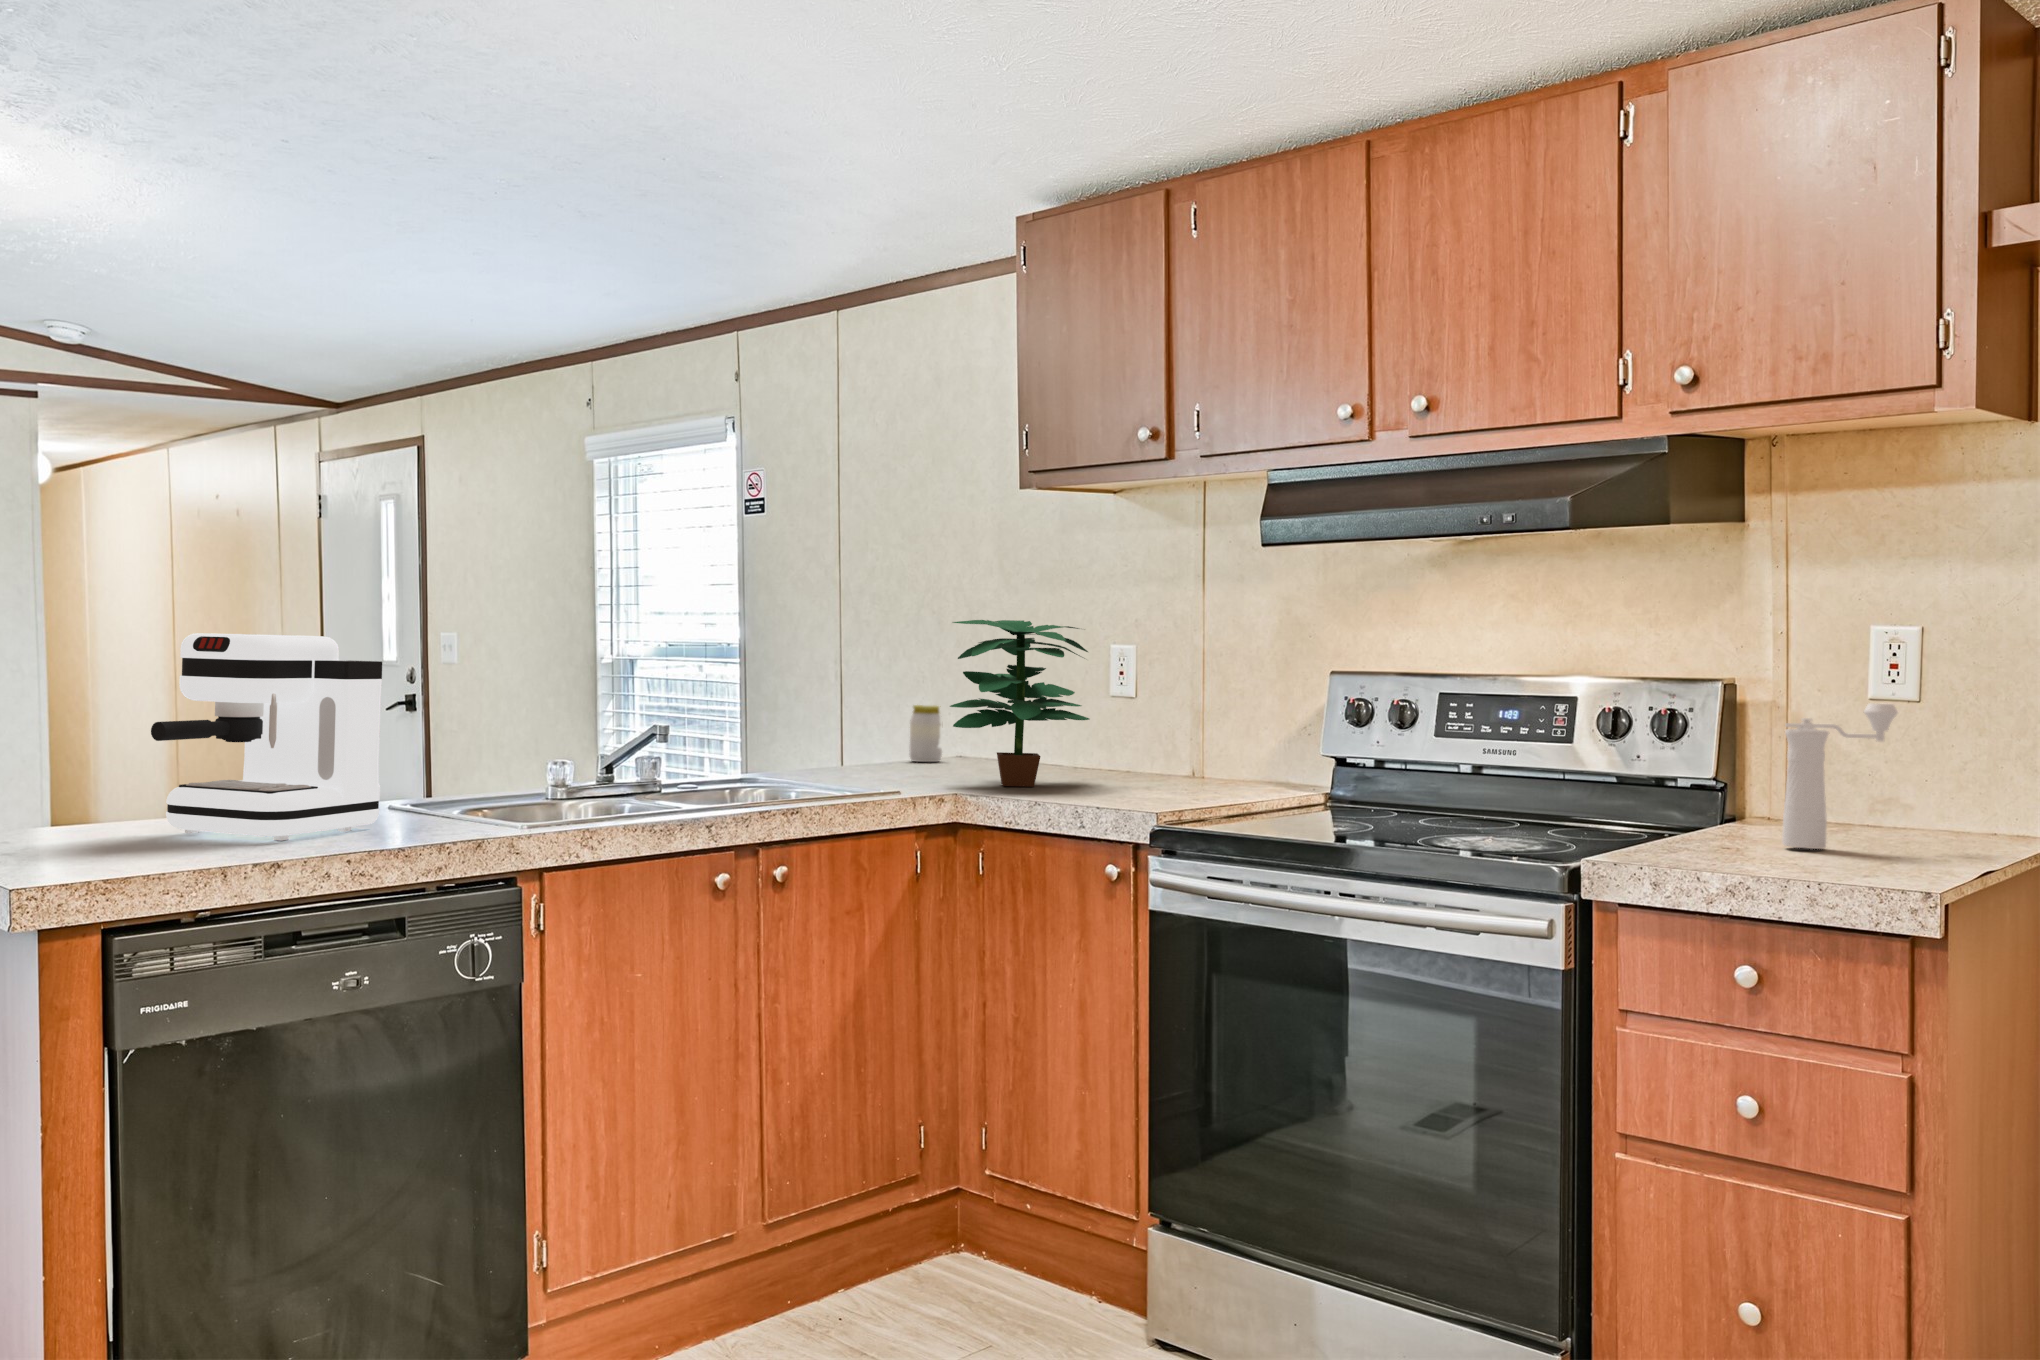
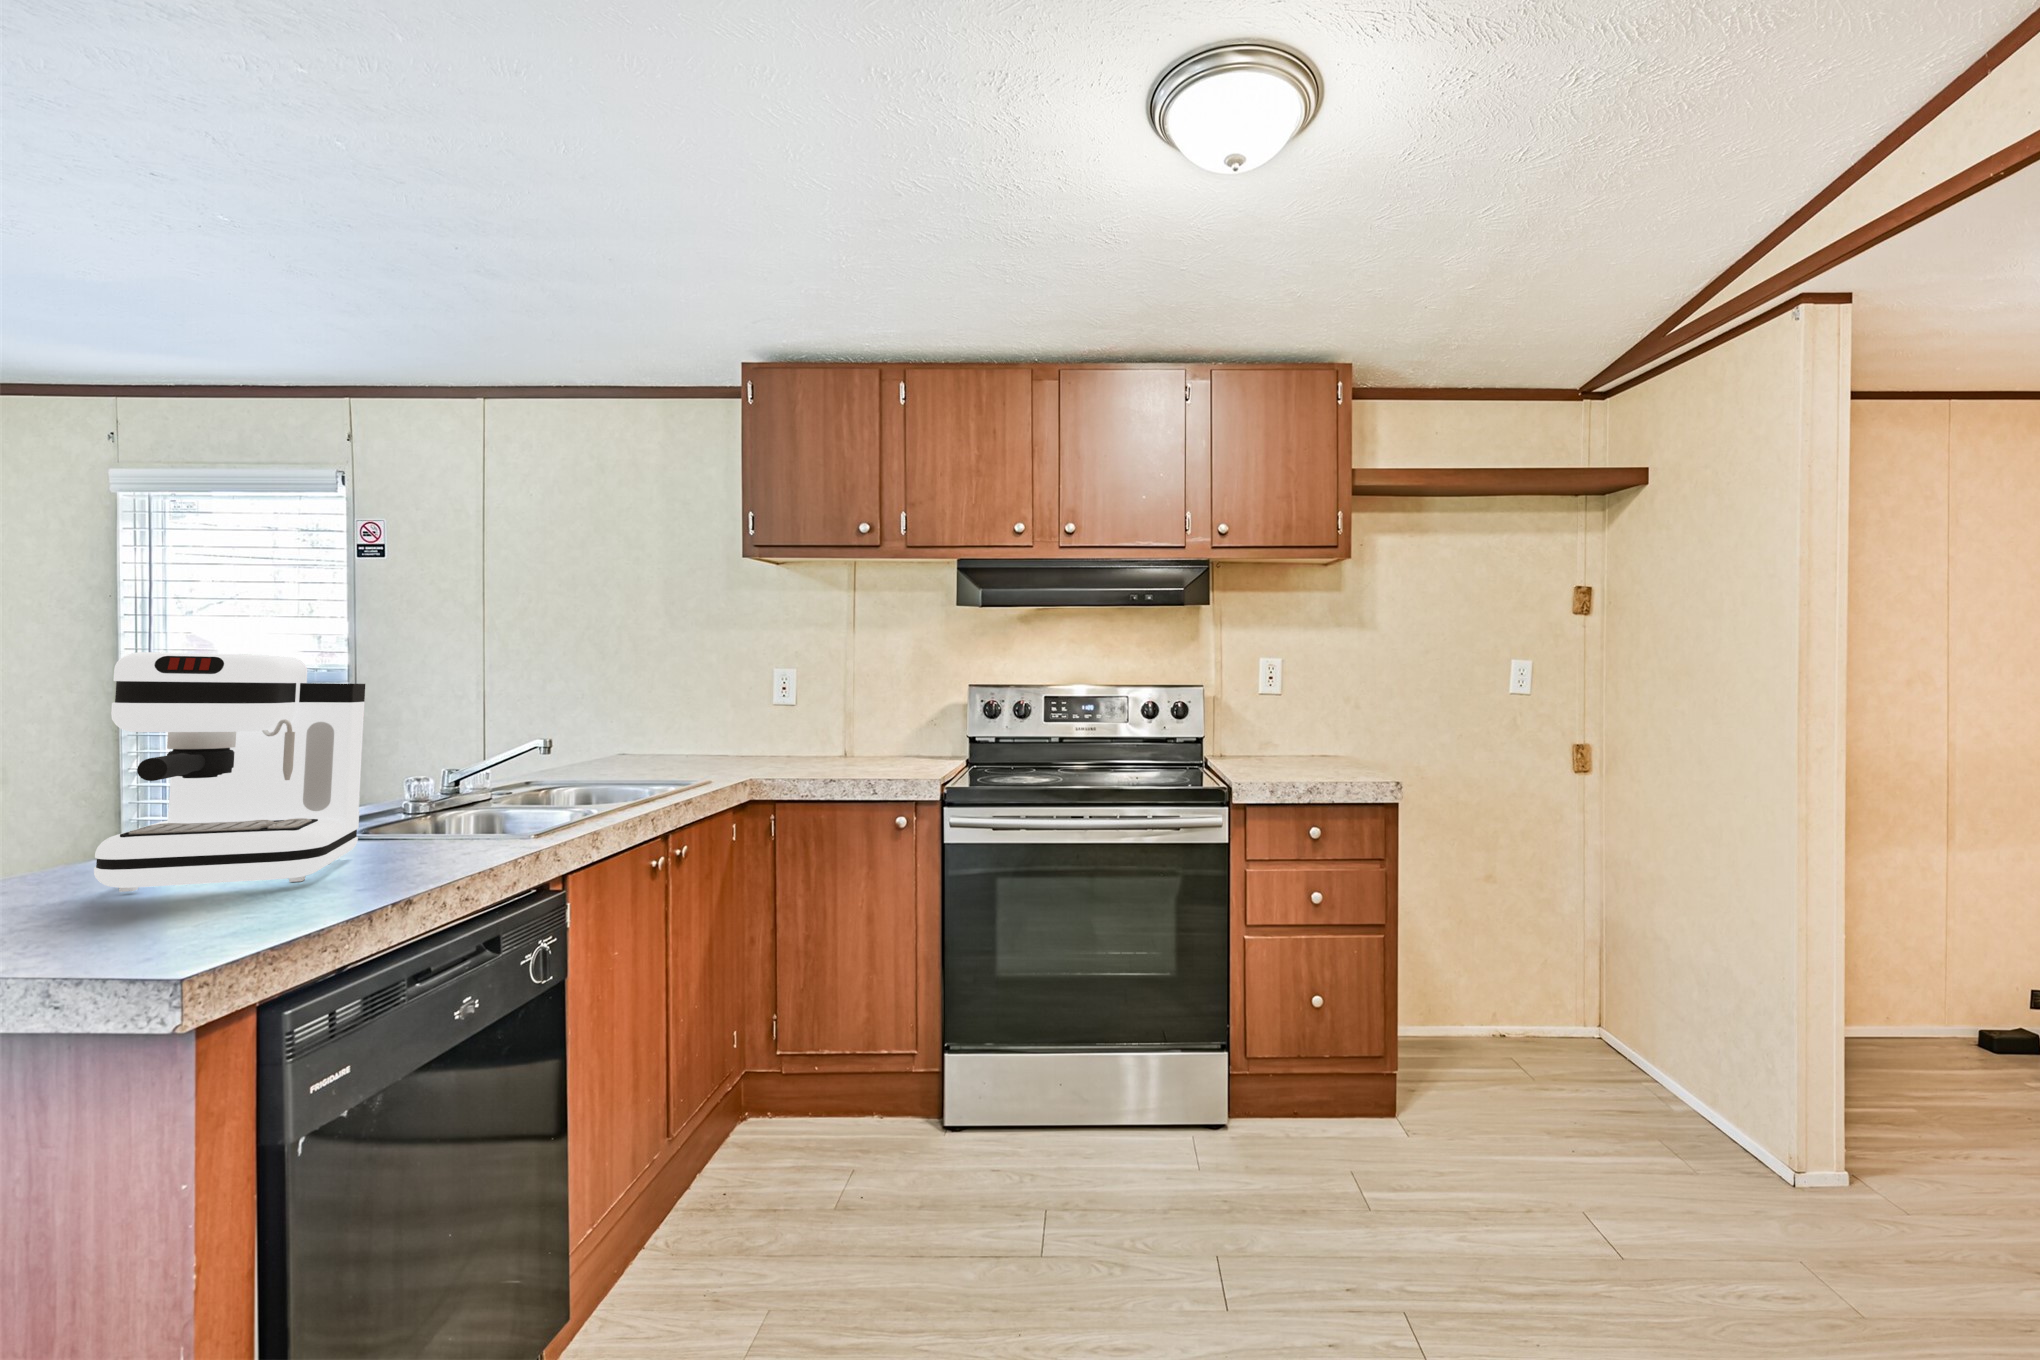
potted plant: present [950,620,1089,787] -> none [697,651,802,772]
pepper mill: present [1782,703,1898,849] -> none [1271,694,1306,766]
jar: present [909,705,942,762] -> none [573,718,602,762]

